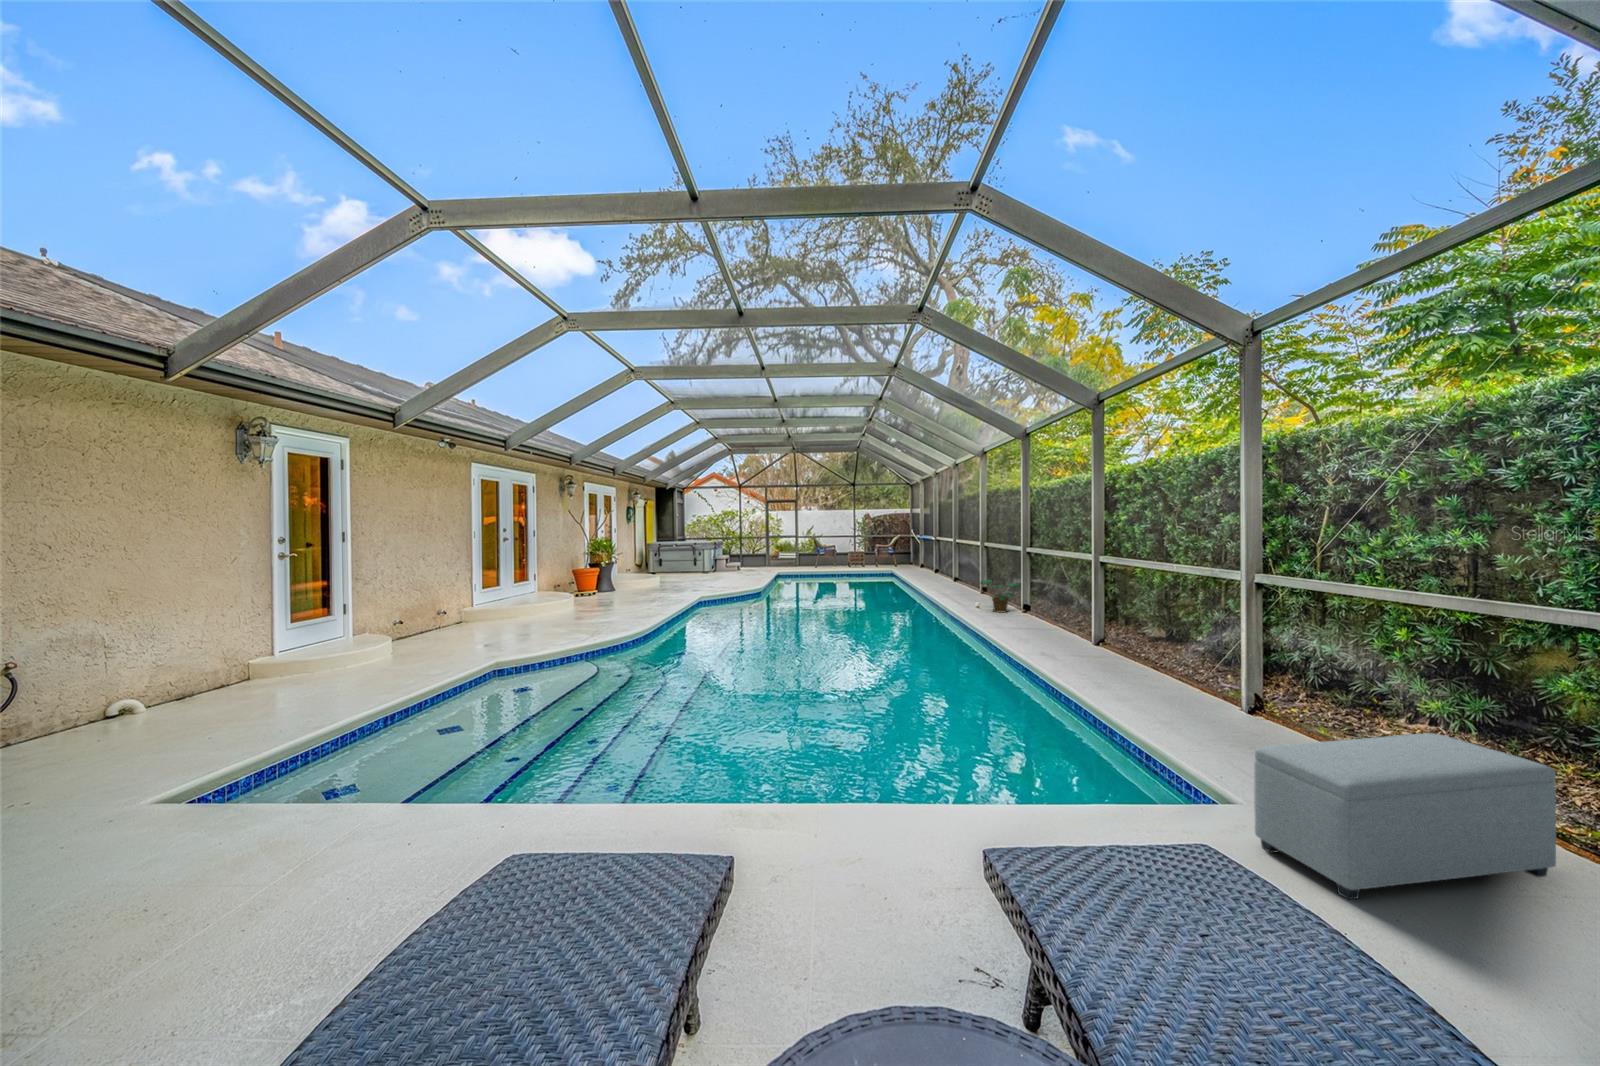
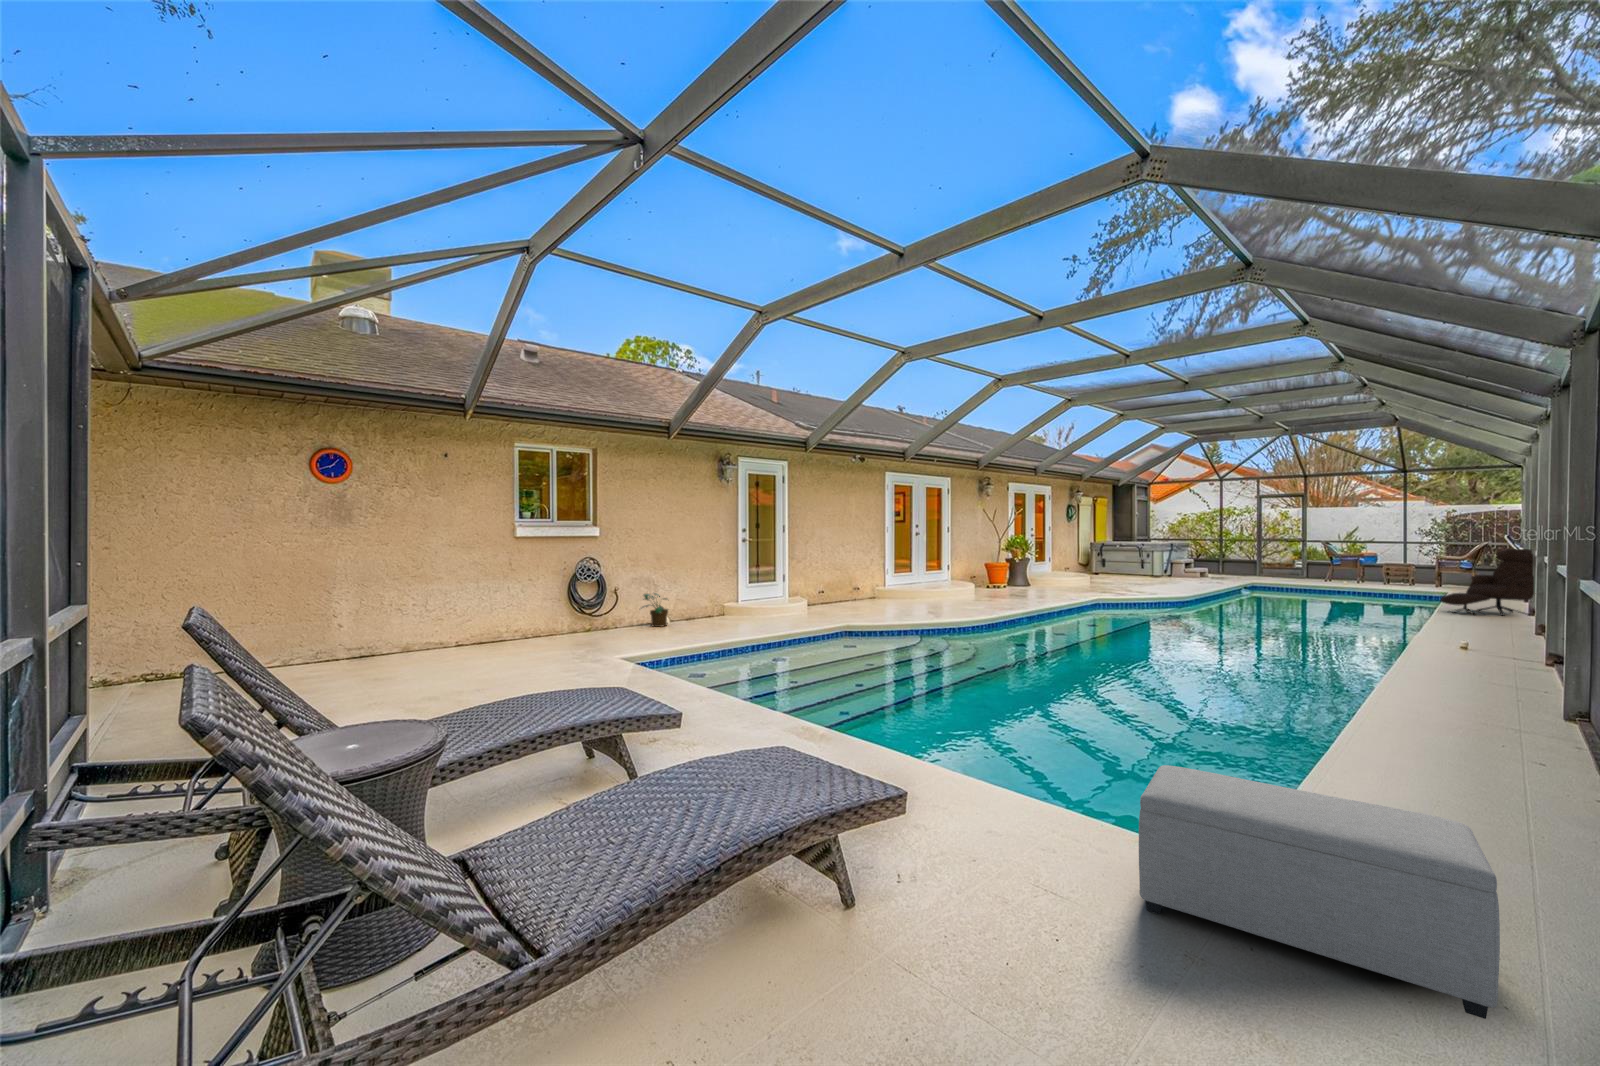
lounge chair: none [911,538,955,584] -> present [1441,549,1534,616]
potted plant: present [981,580,1019,613] -> present [641,593,668,627]

